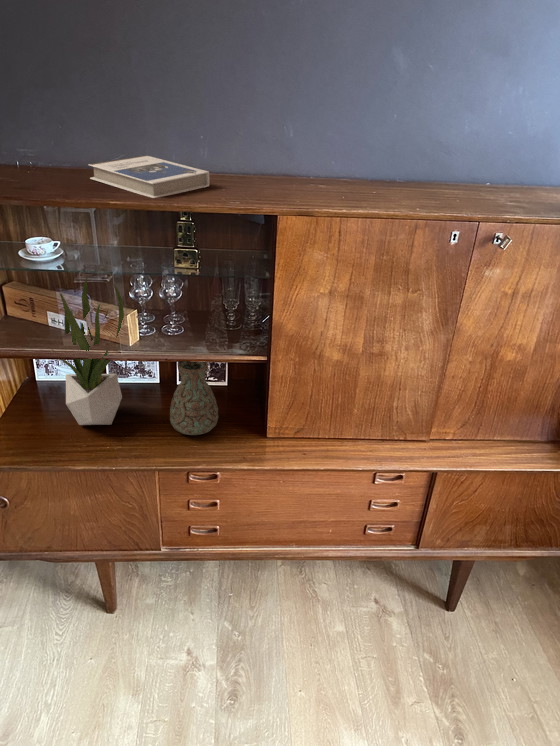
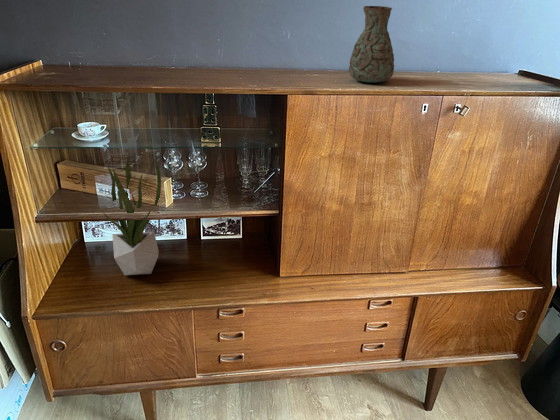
hardback book: present [89,155,209,198] -> none [130,55,228,87]
decorative vase: present [170,361,218,435] -> present [349,6,394,83]

